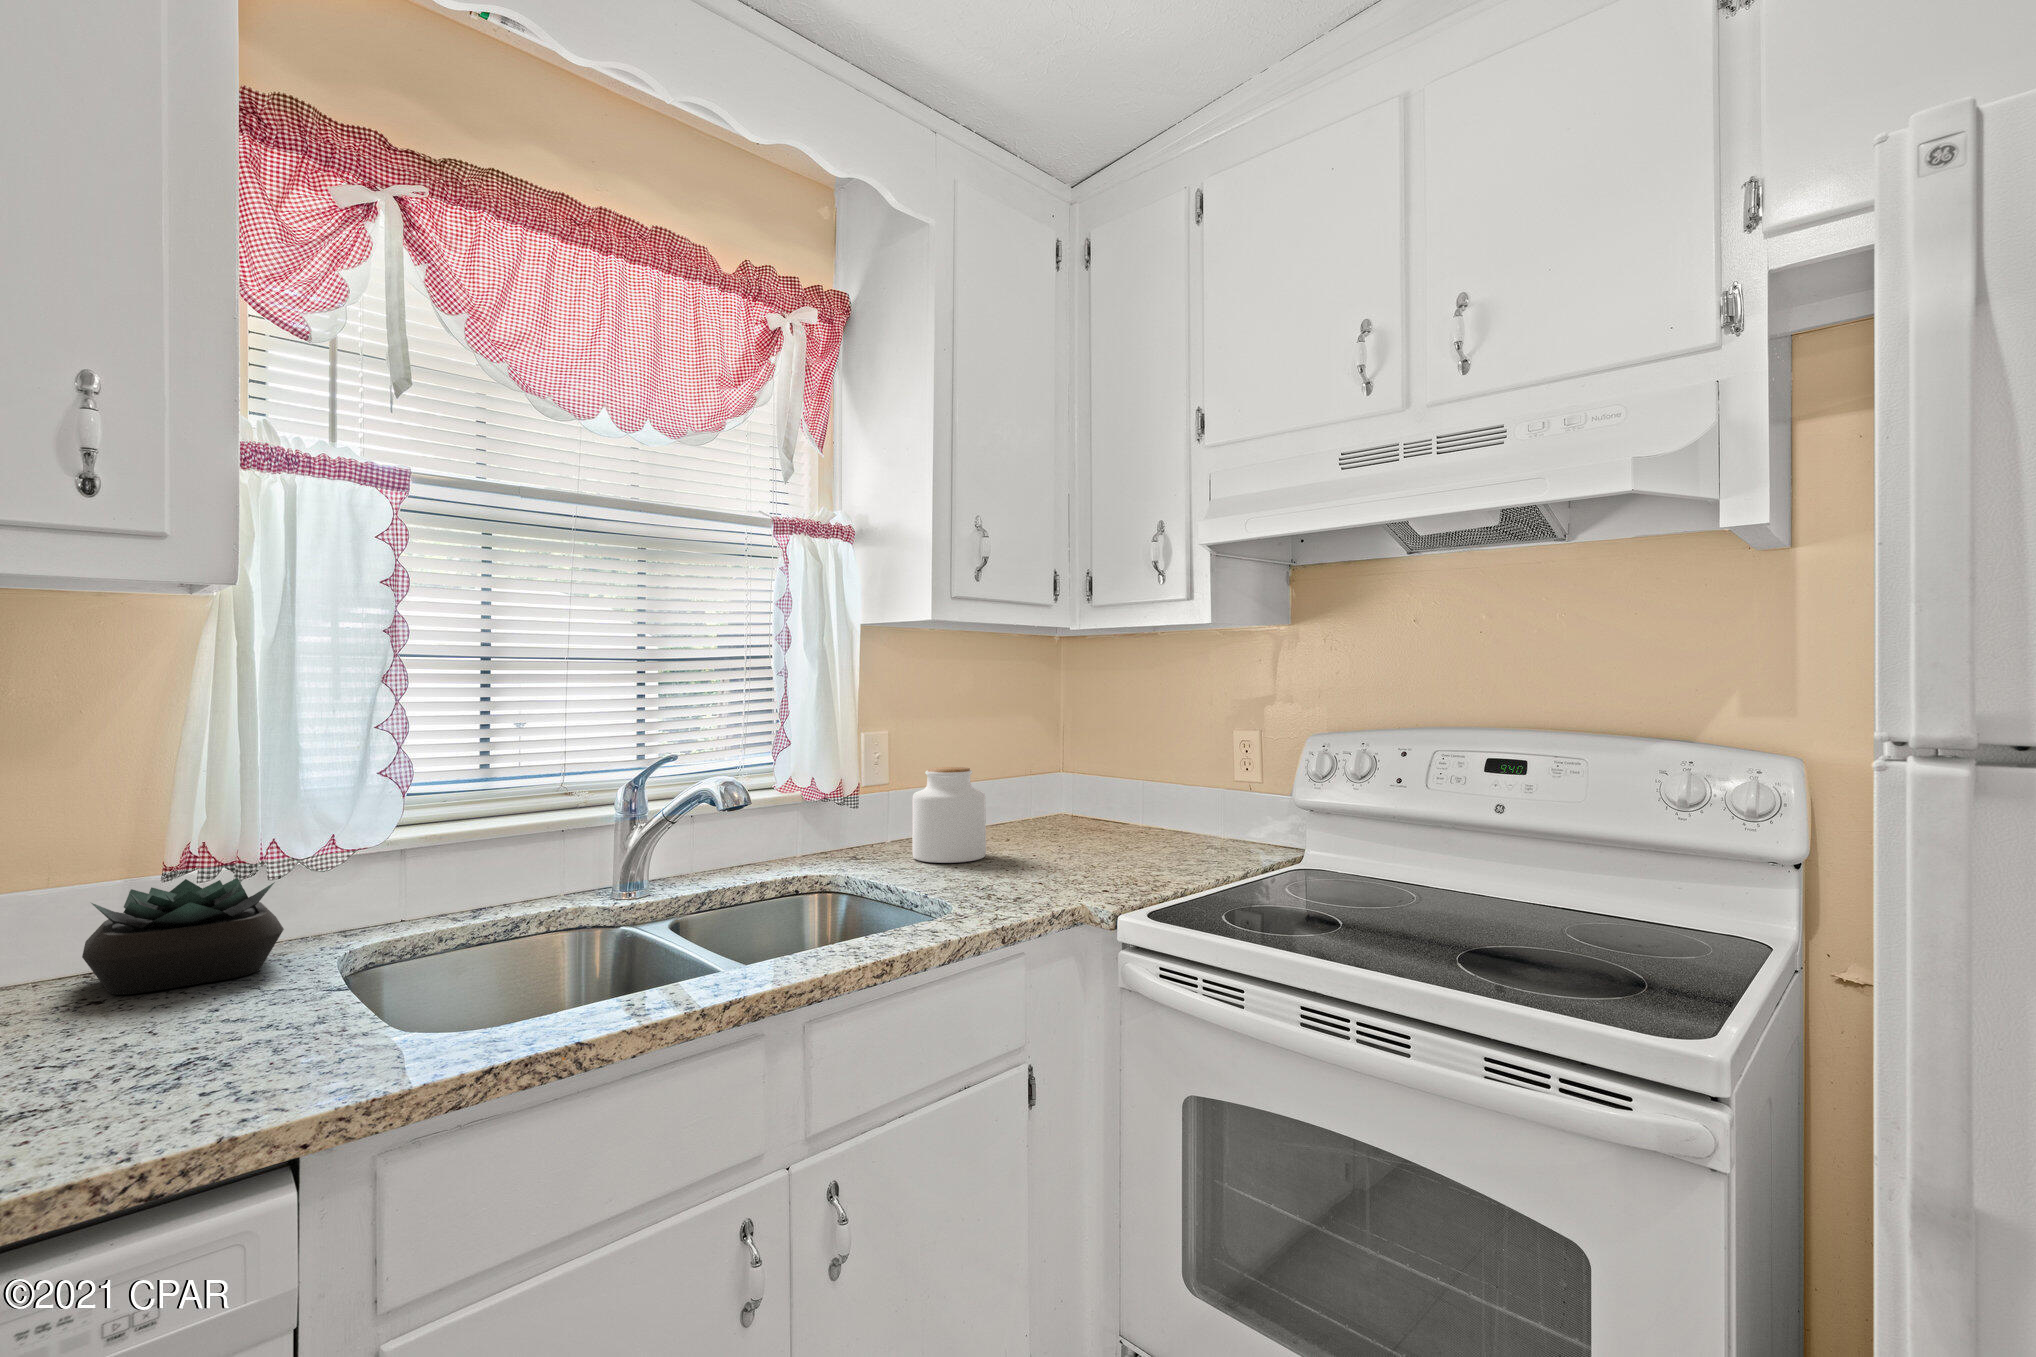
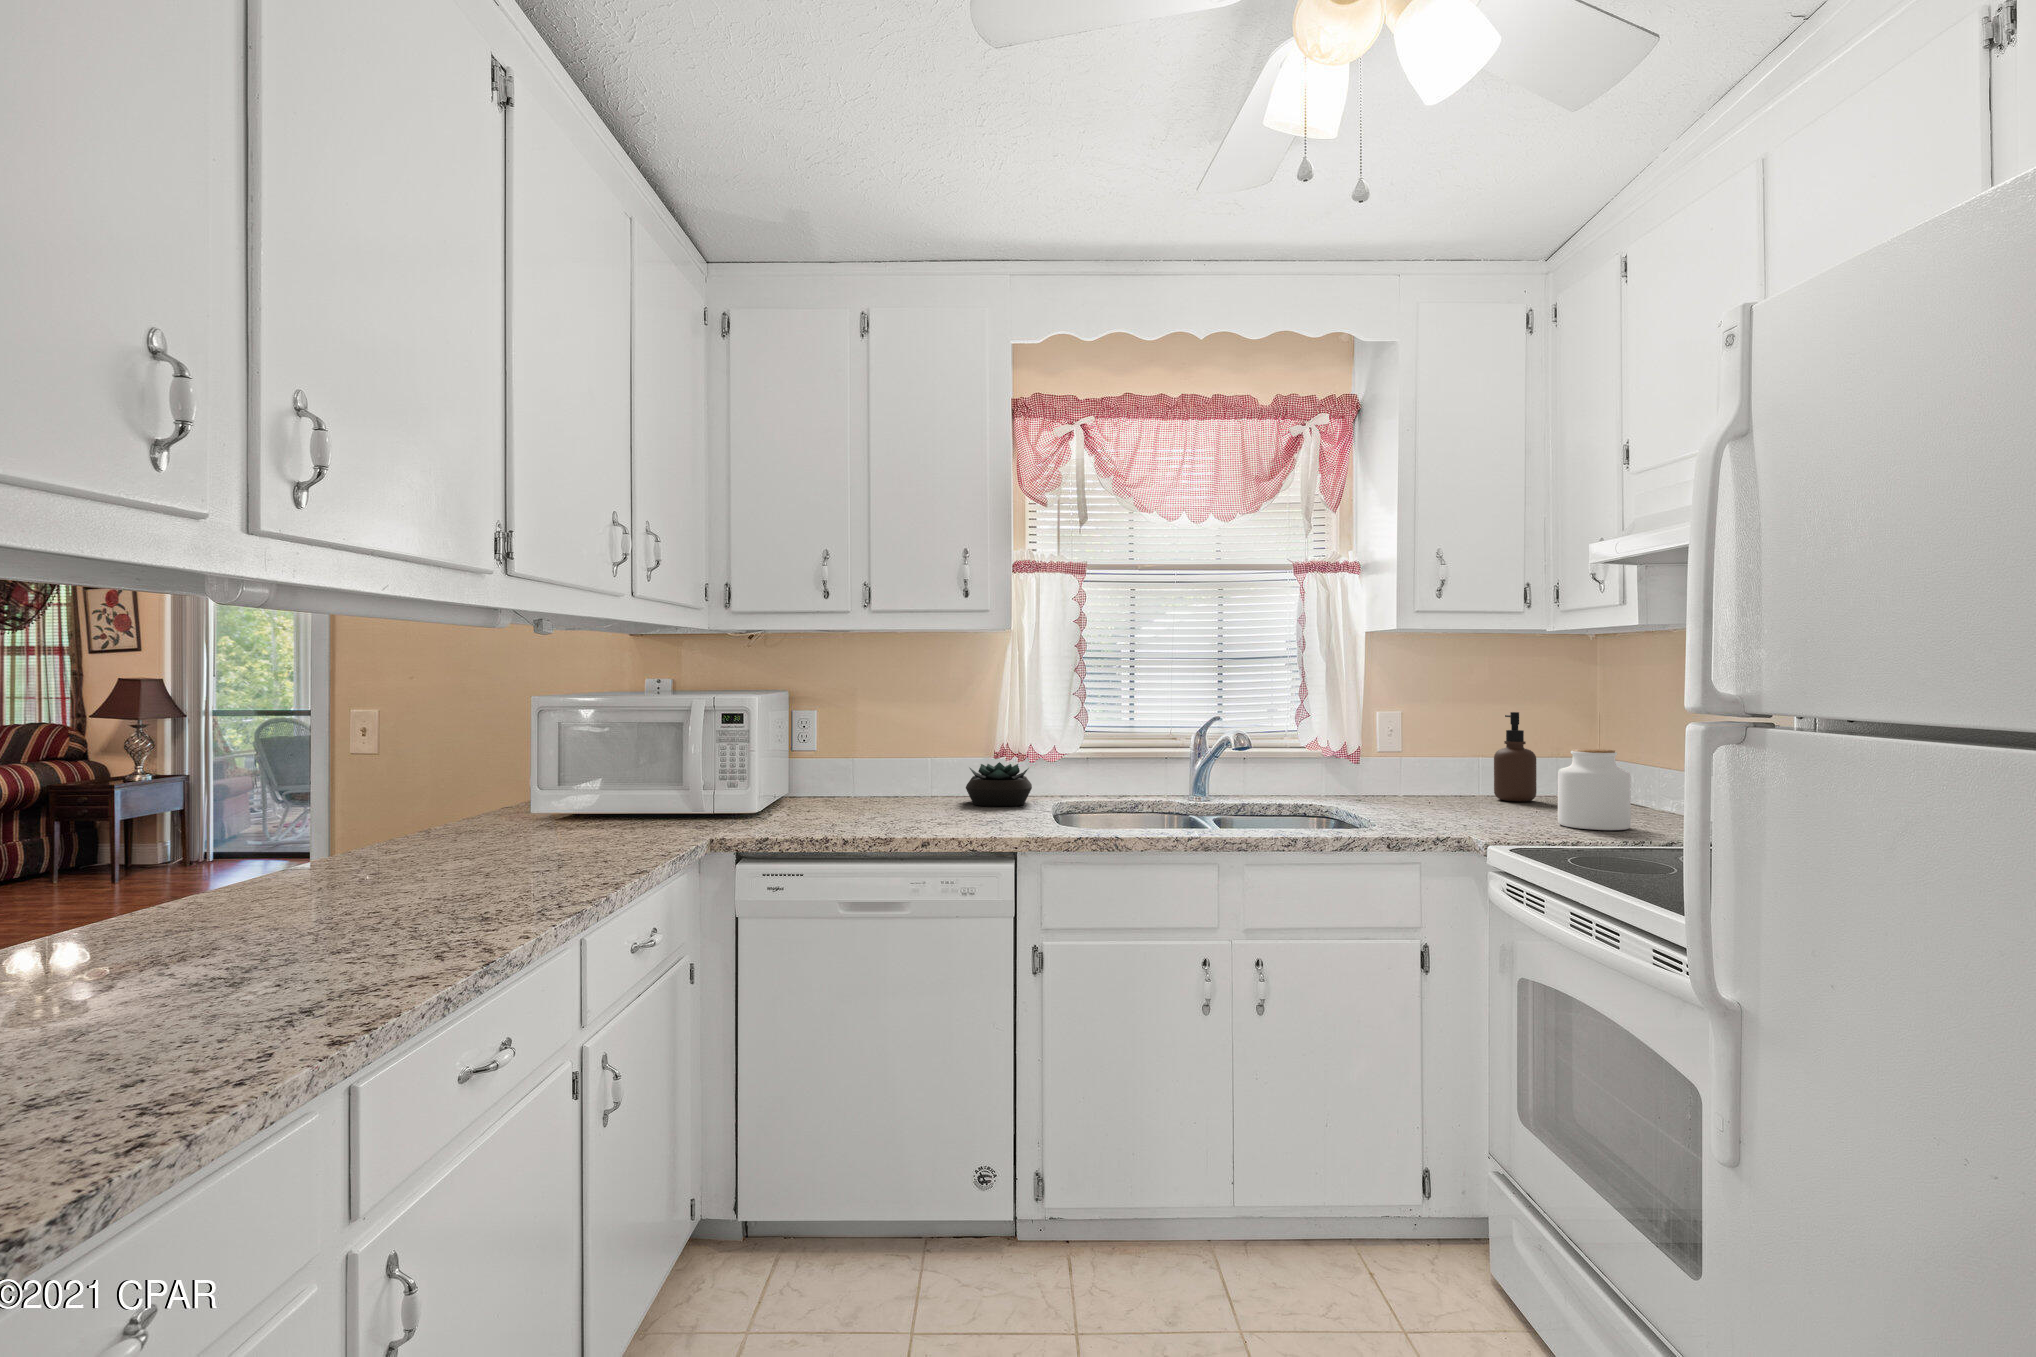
soap dispenser: none [990,728,1037,837] -> present [1494,712,1537,802]
jar: present [912,767,986,863] -> present [1558,749,1631,830]

